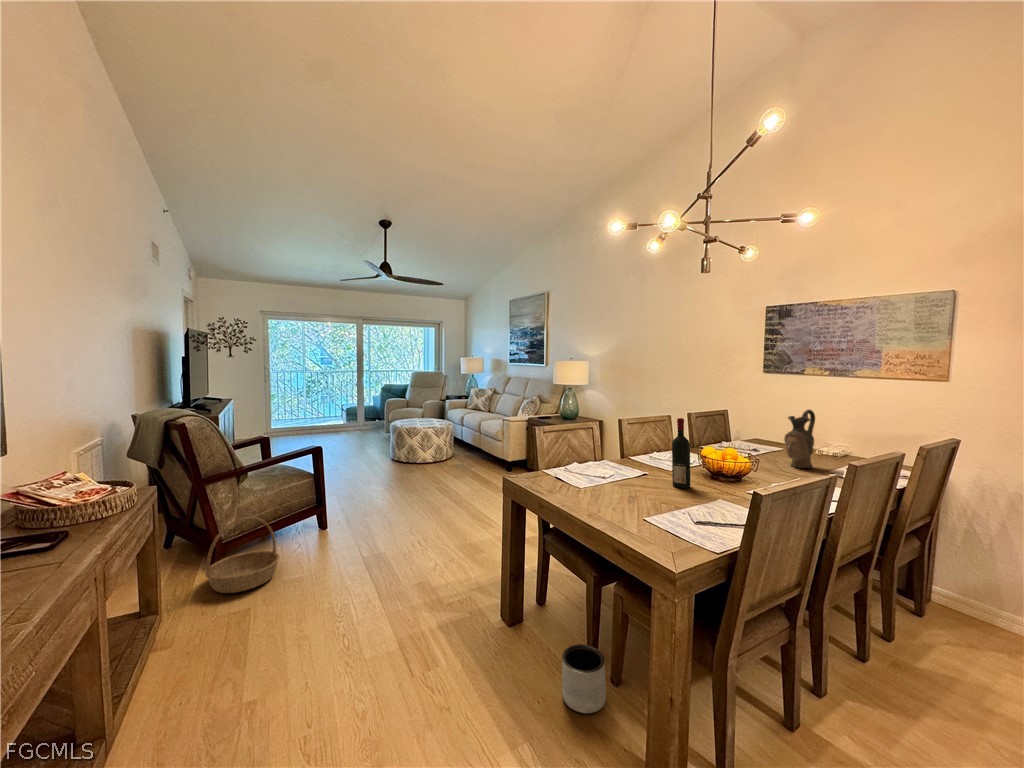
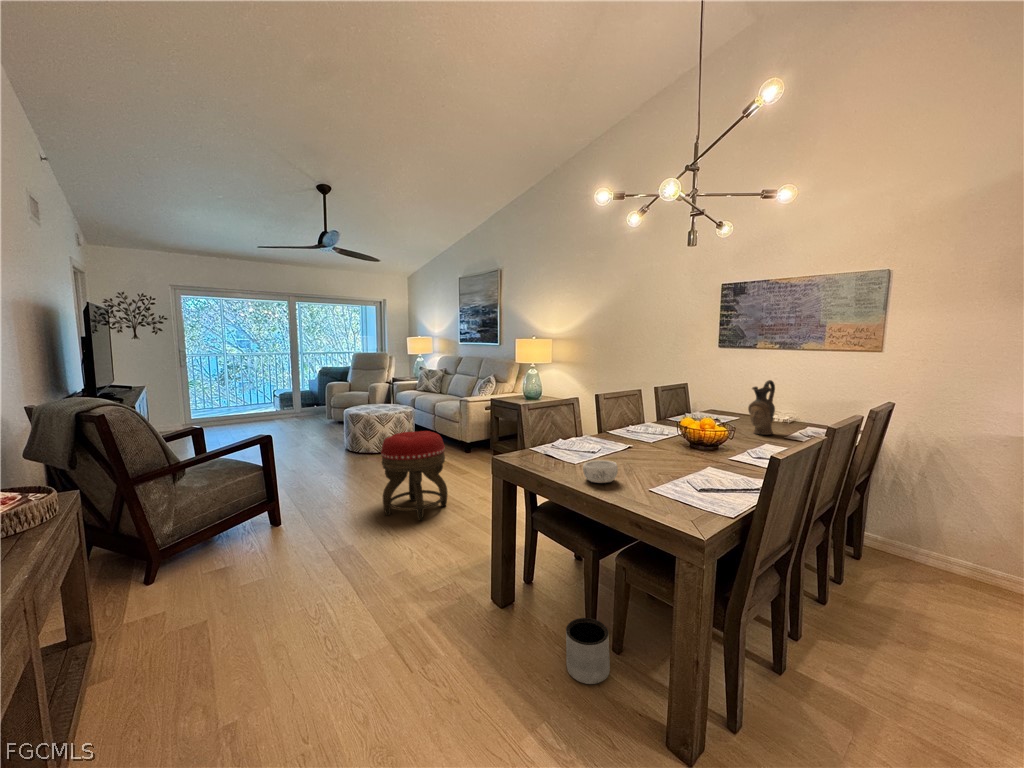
wine bottle: present [672,418,690,488] -> none [658,391,676,458]
footstool: none [418,448,479,533] -> present [381,431,448,520]
decorative bowl: none [583,486,617,509] -> present [583,460,618,483]
basket: present [205,517,279,593] -> none [144,518,233,606]

